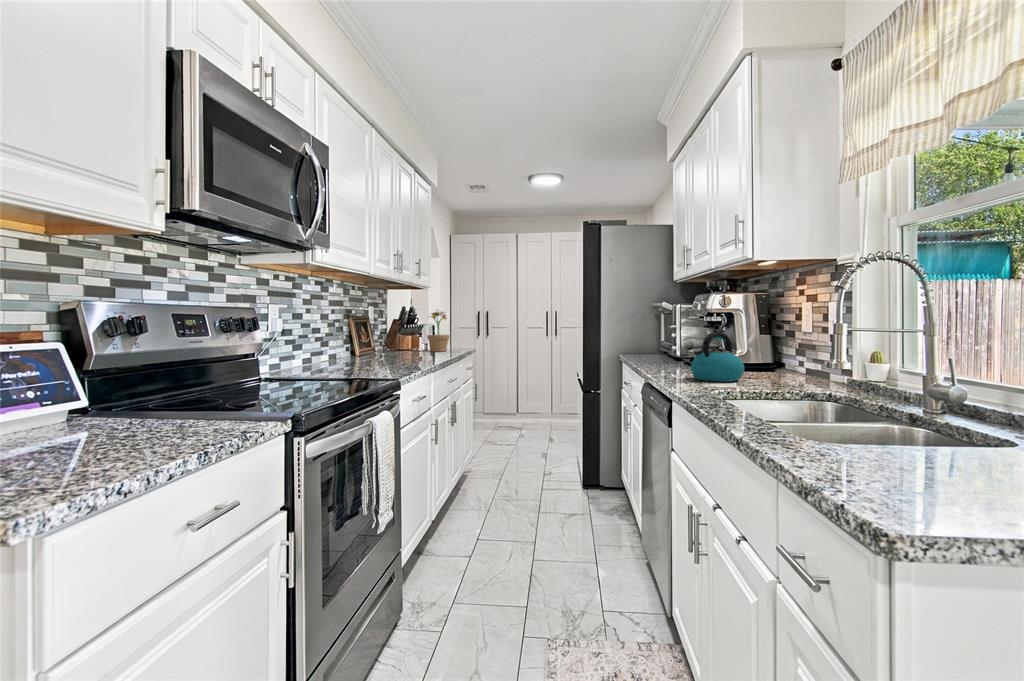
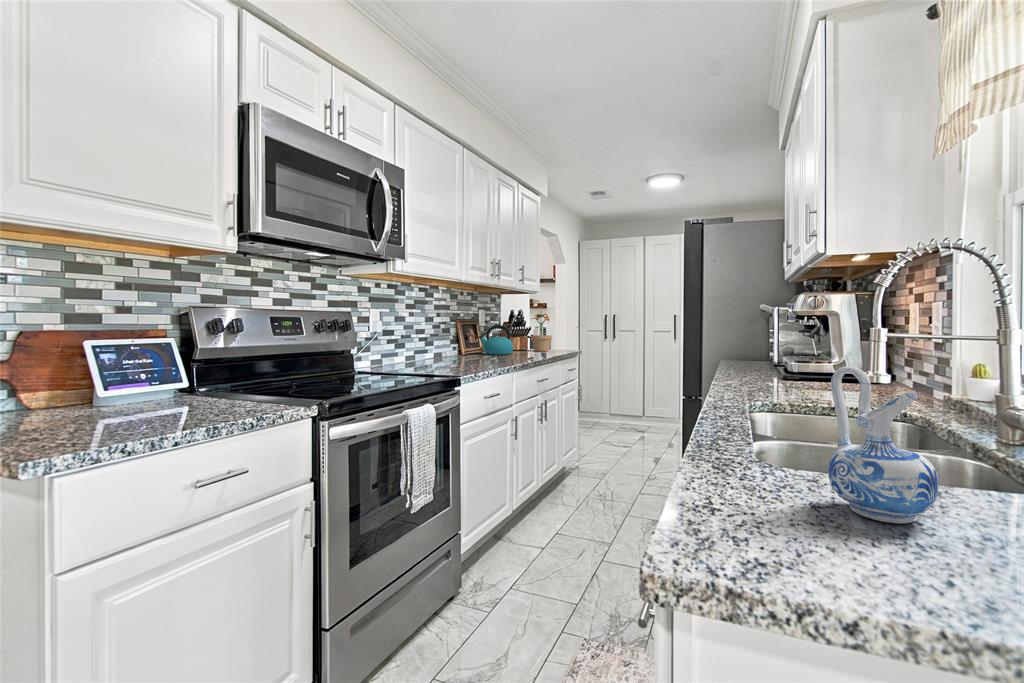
kettle: present [691,332,744,382] -> present [479,325,514,355]
ceramic pitcher: none [891,363,977,479] -> present [828,366,939,523]

